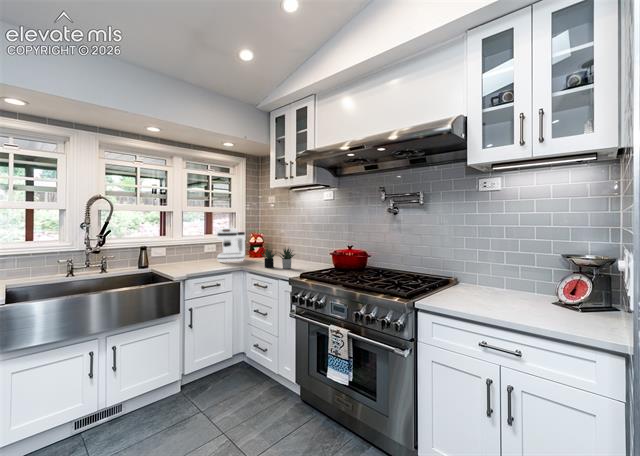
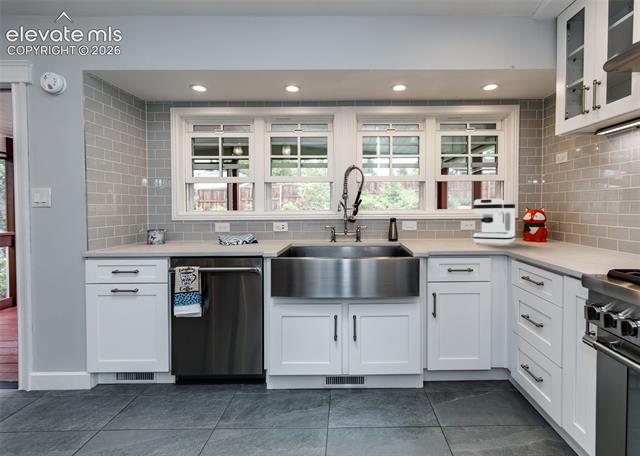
succulent plant: present [262,248,295,269] -> none [533,221,600,257]

